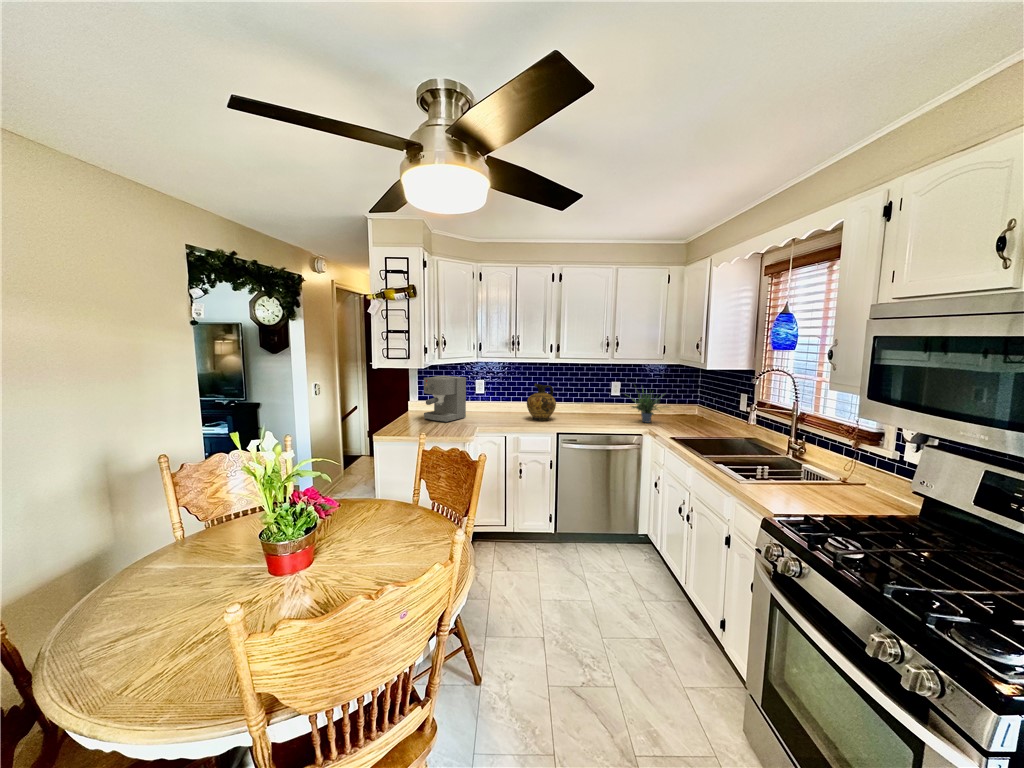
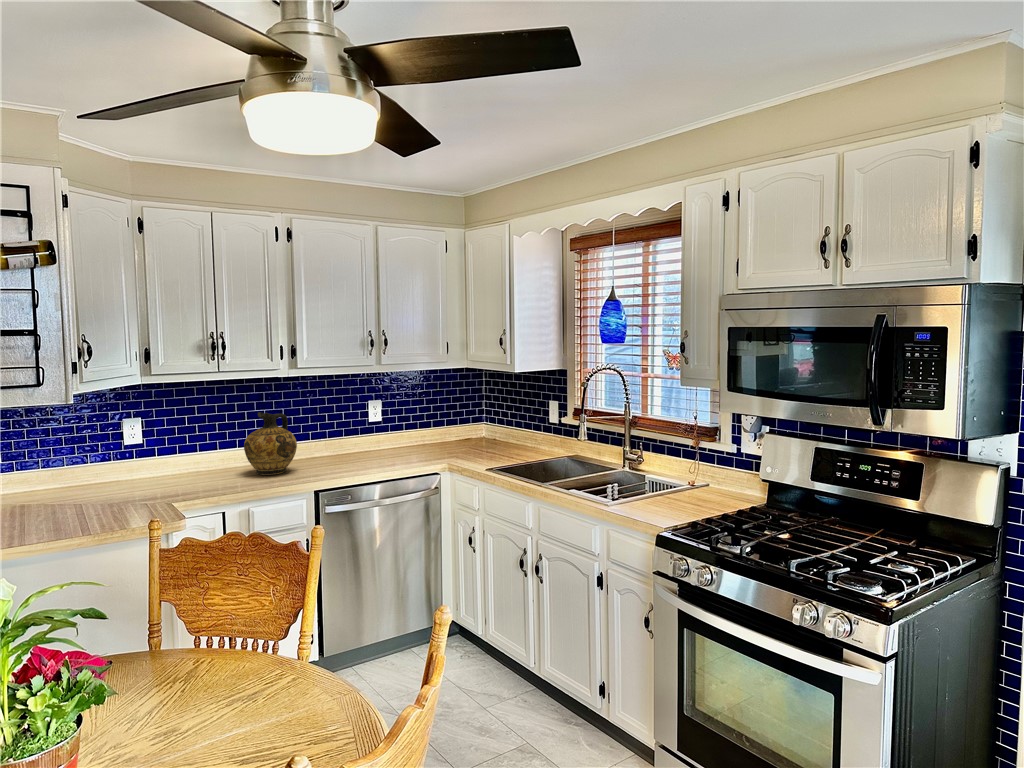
coffee maker: present [424,376,466,422] -> none [27,412,123,504]
potted plant: present [632,391,658,423] -> none [399,397,467,456]

